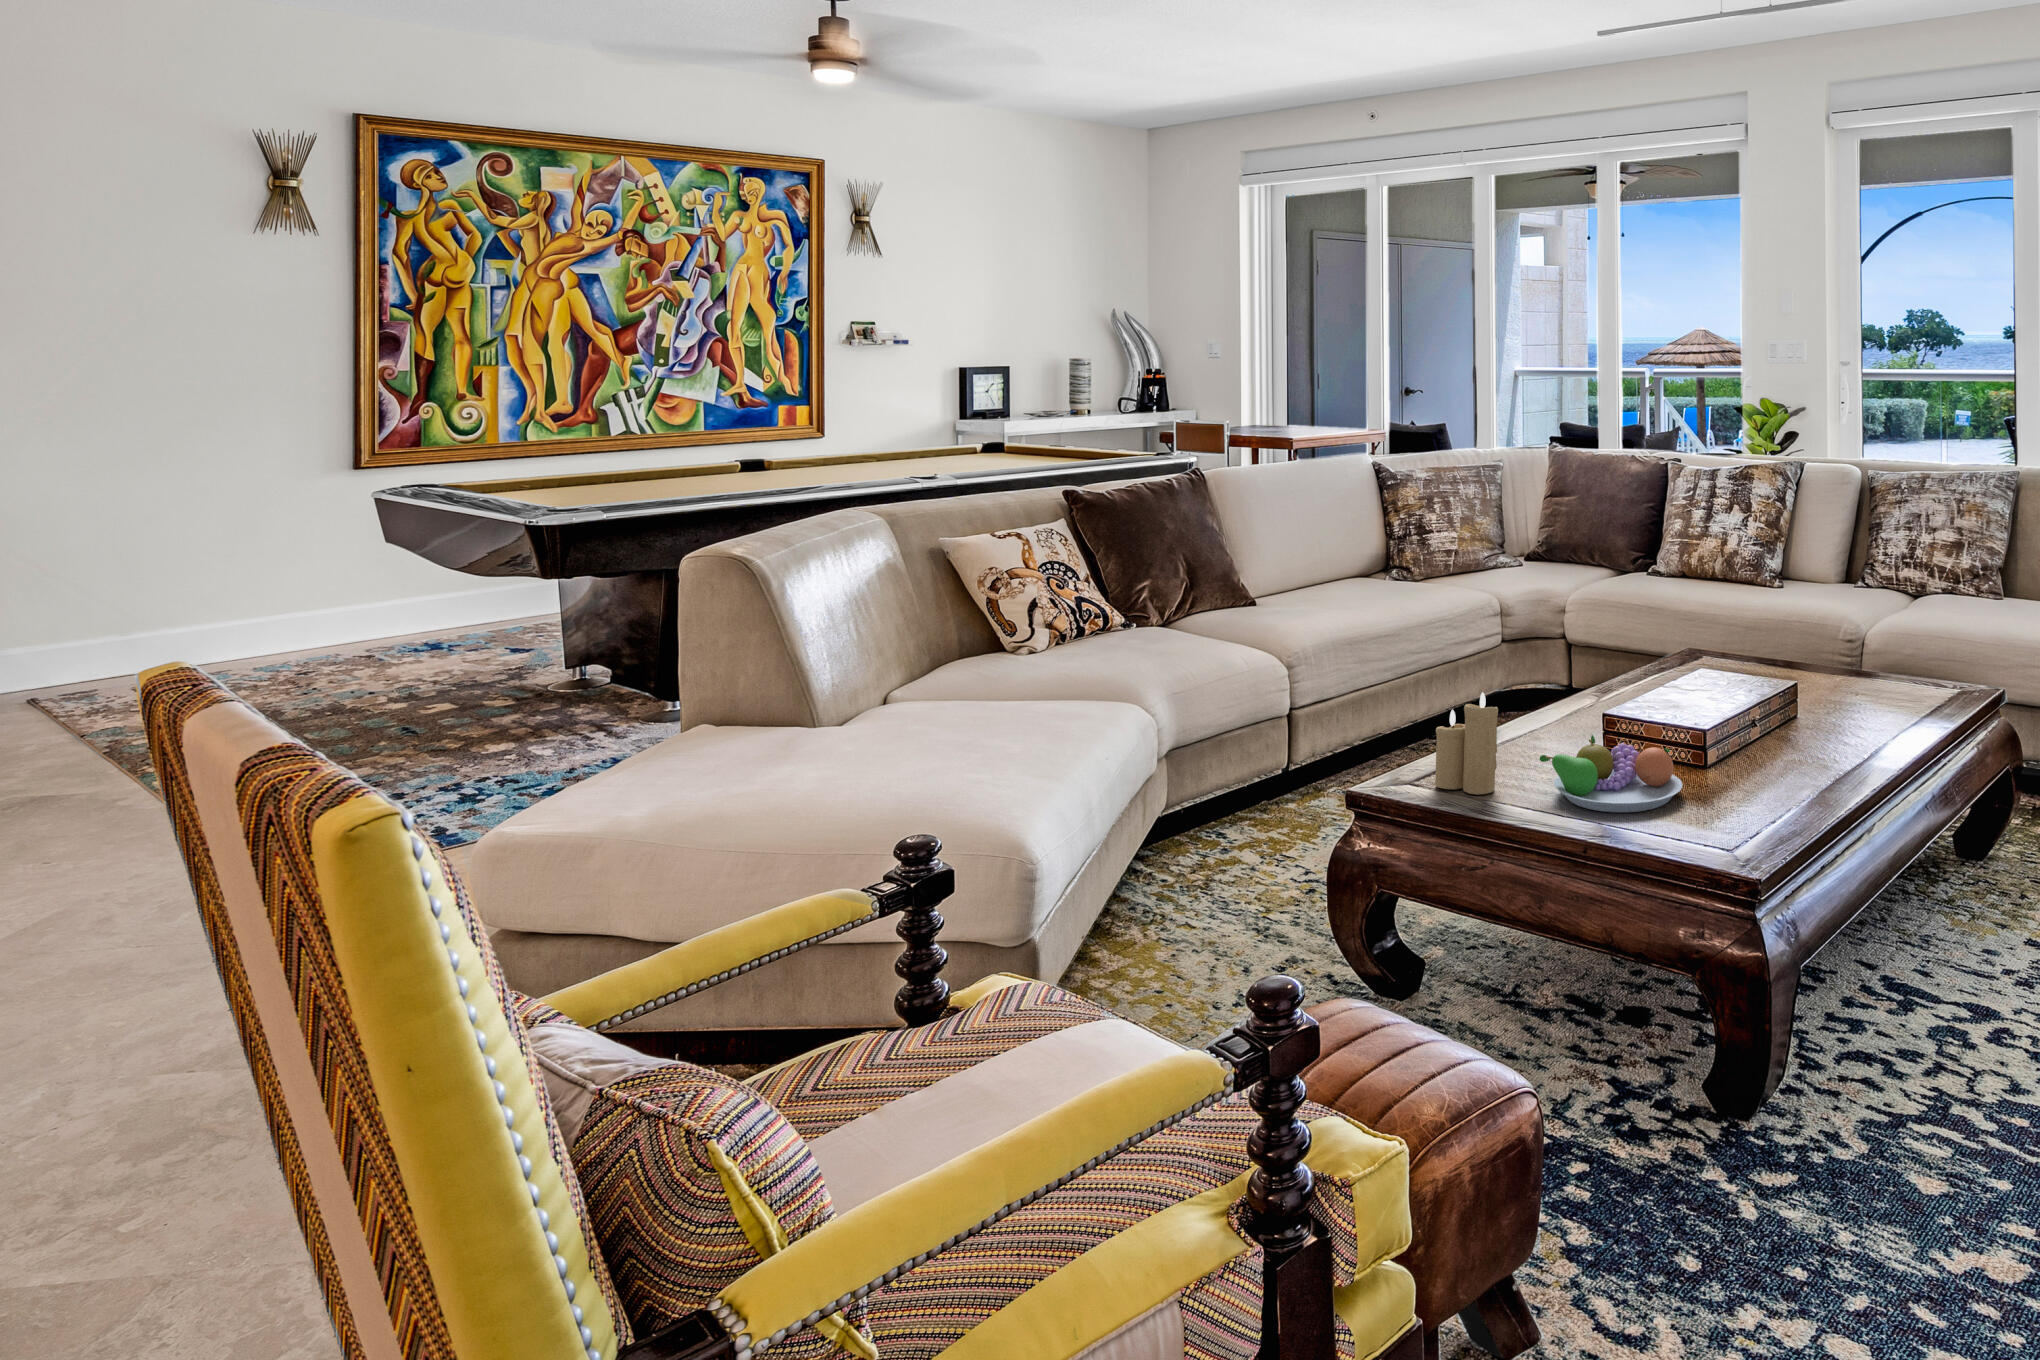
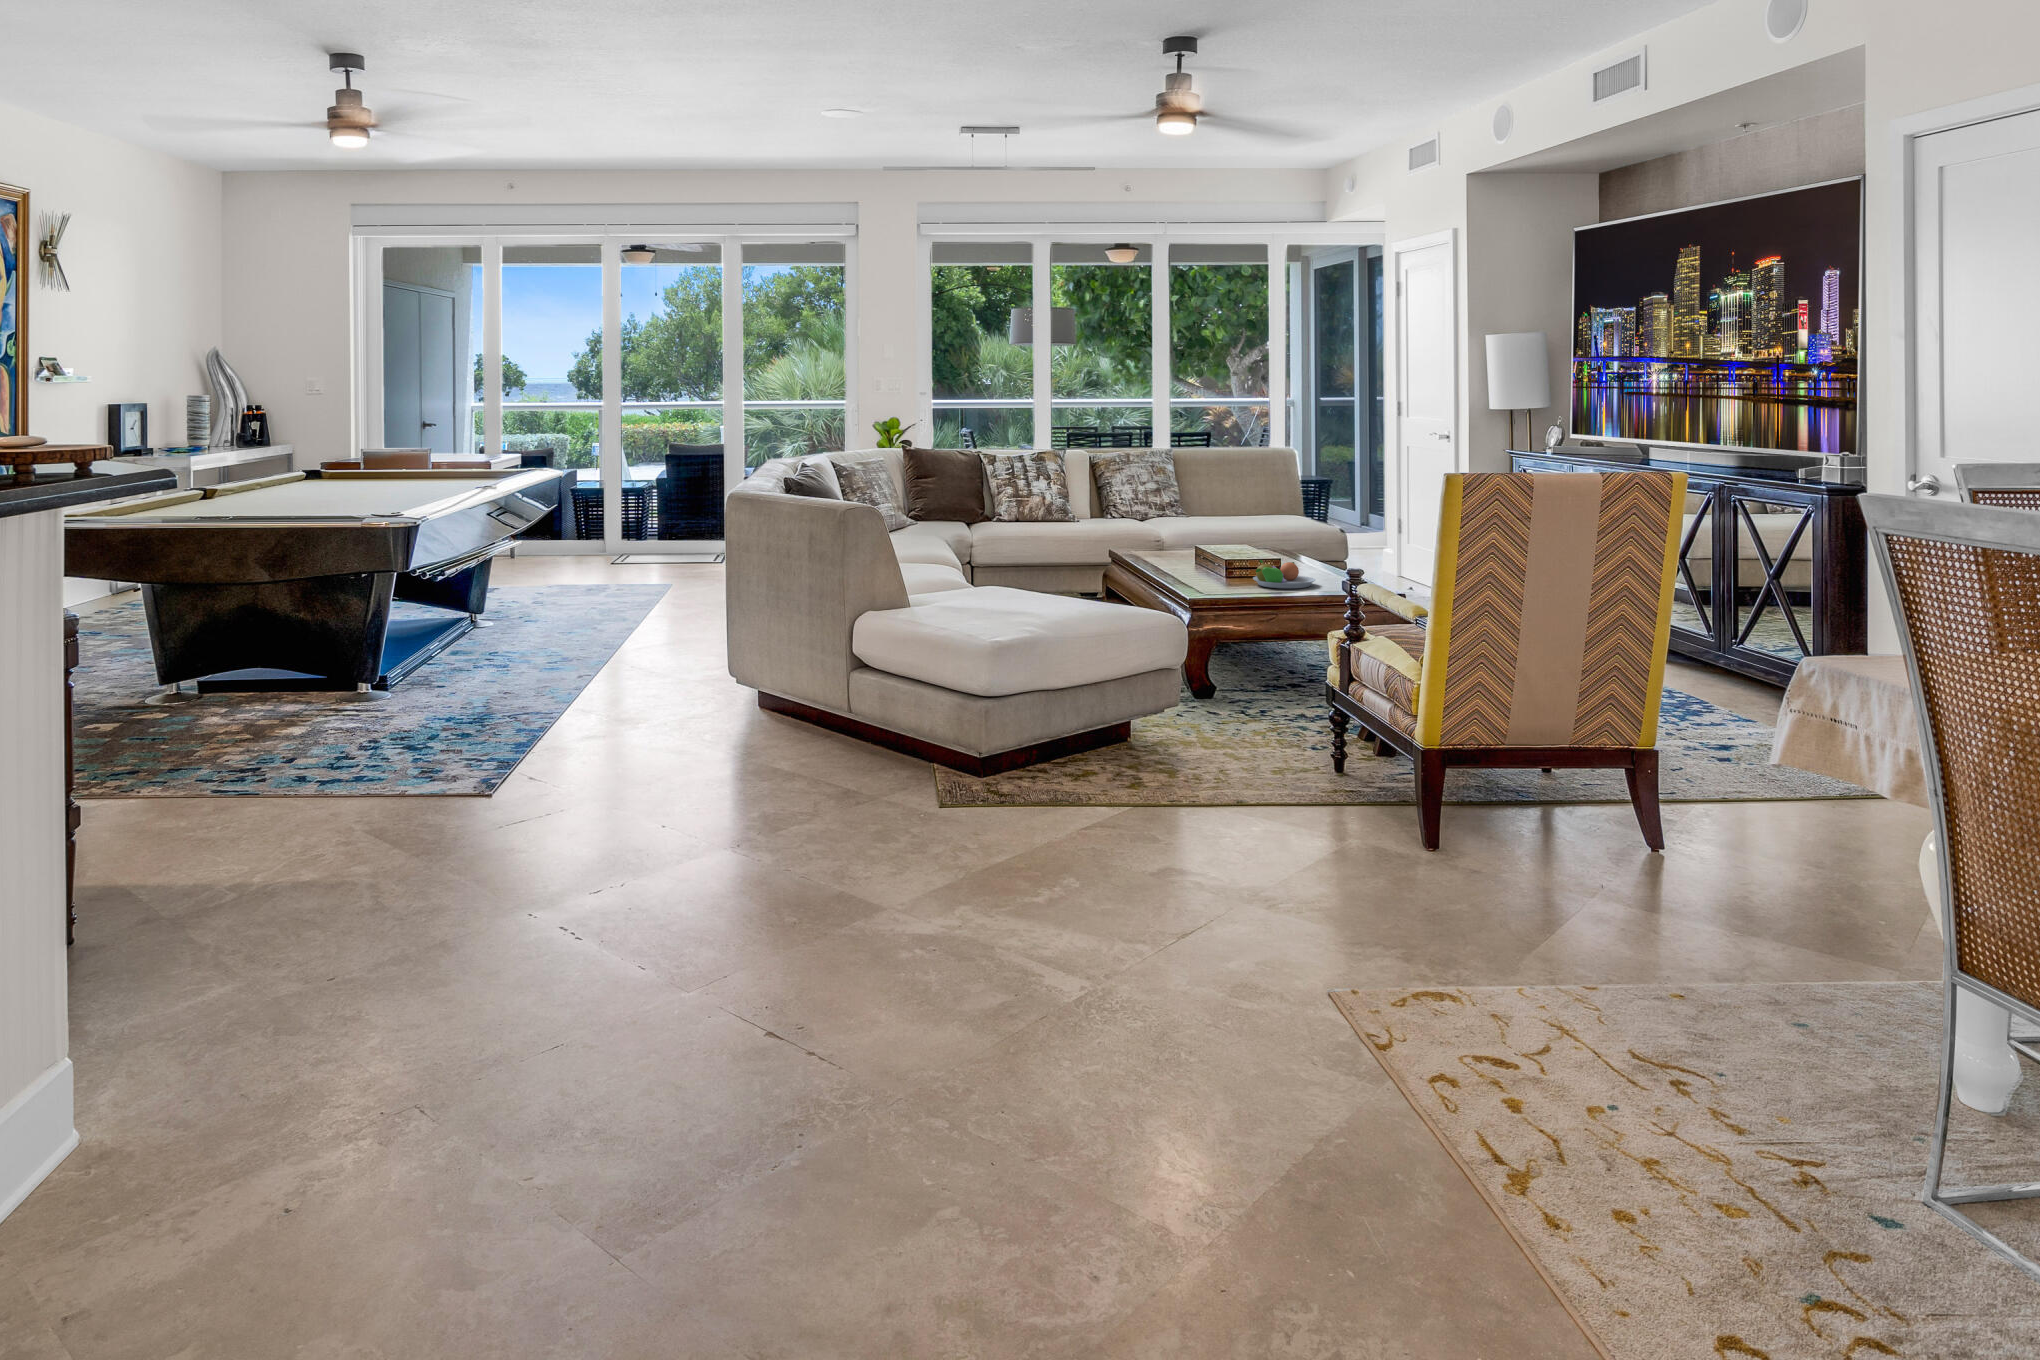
candle: present [1435,693,1498,795] -> none [1204,542,1237,592]

